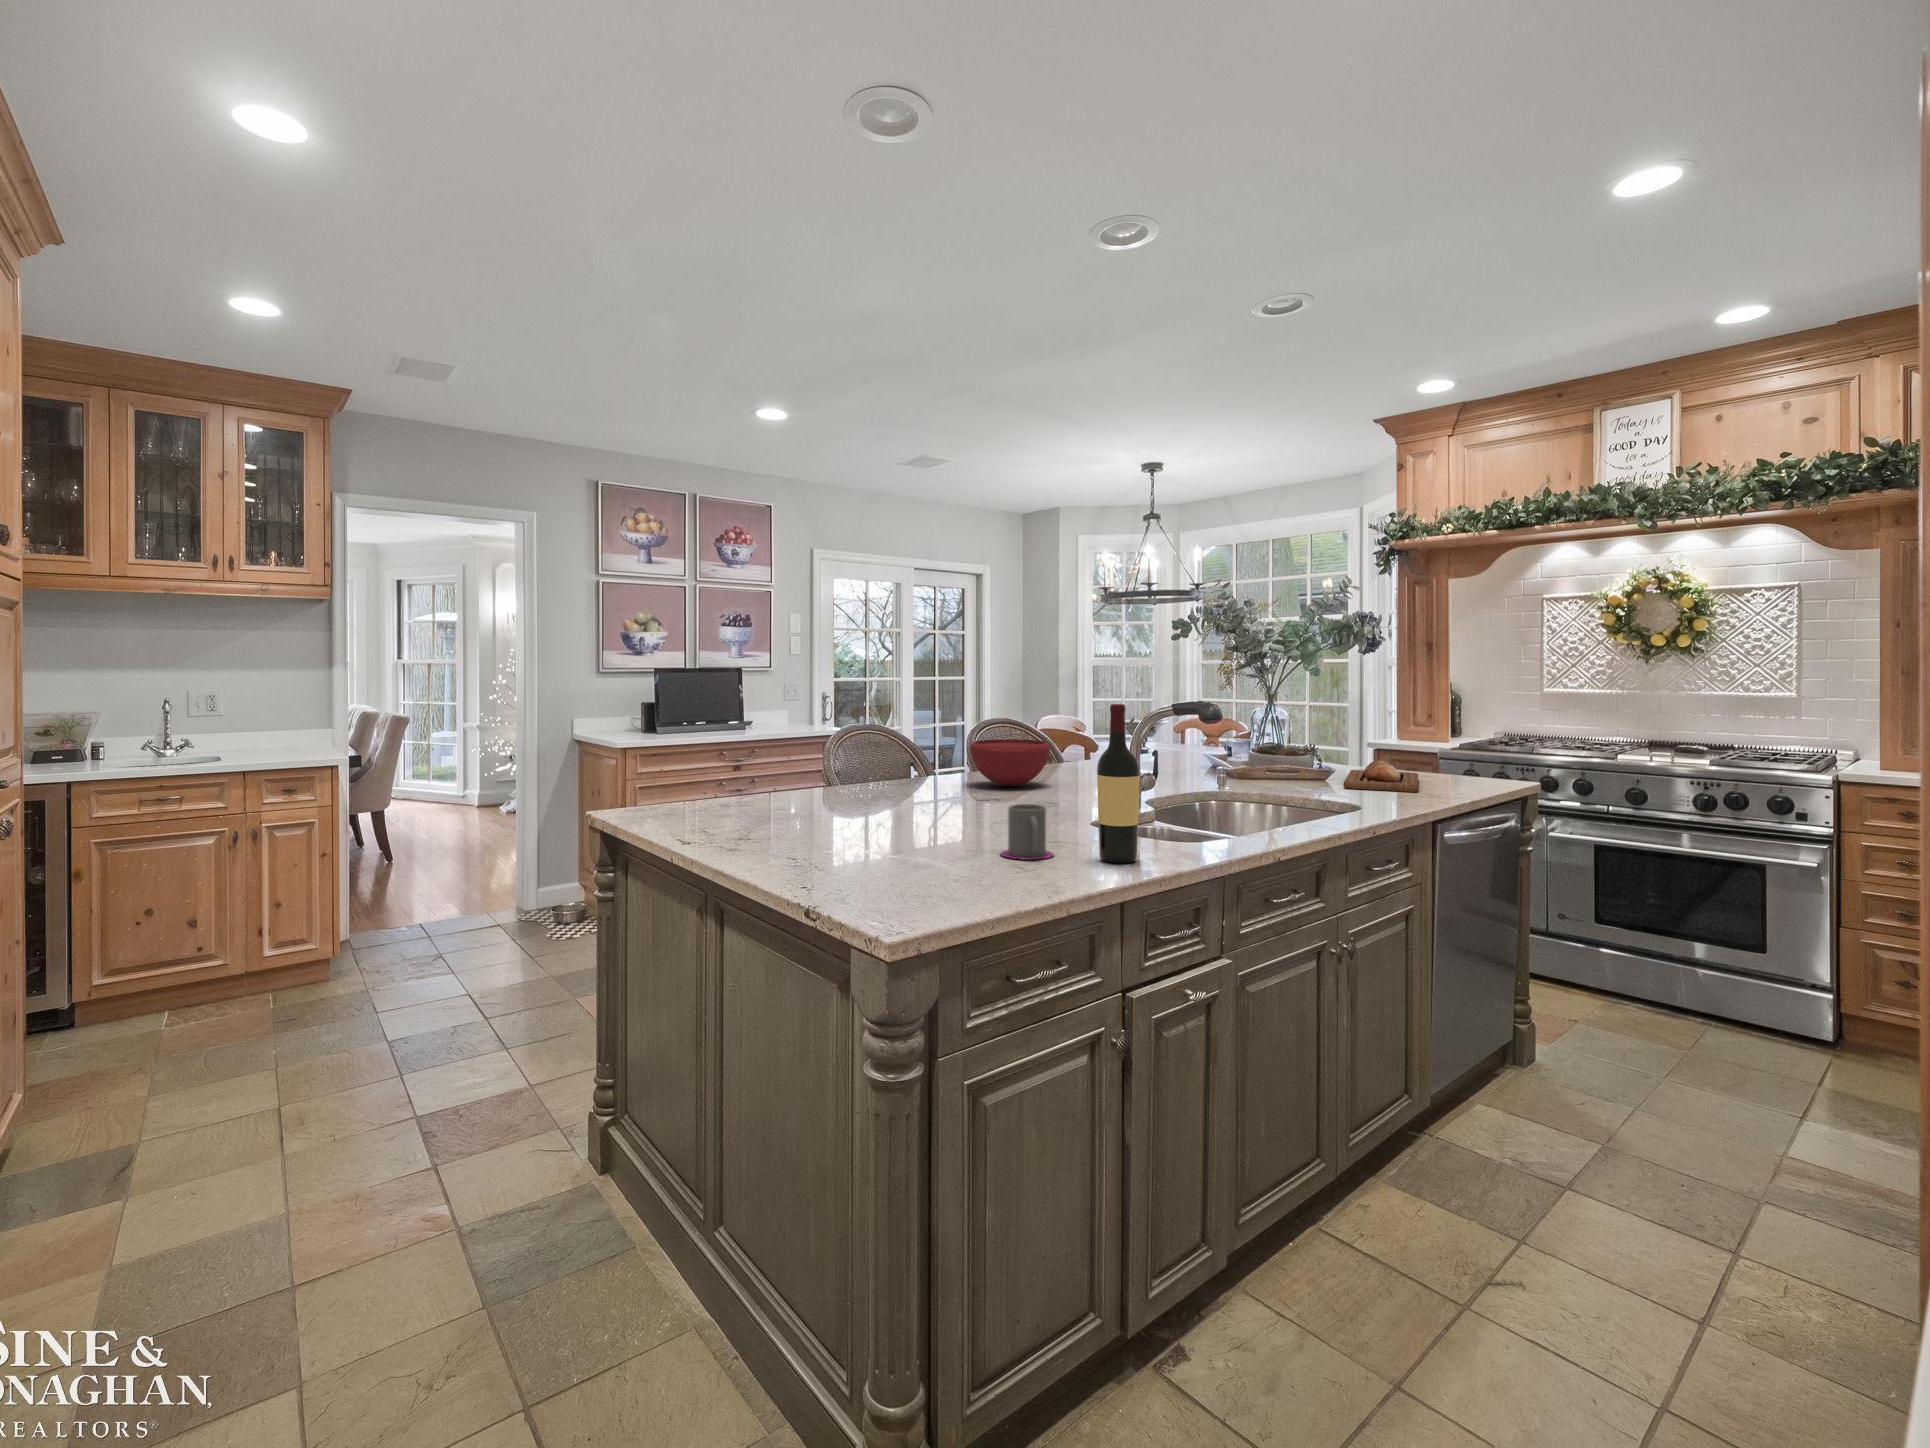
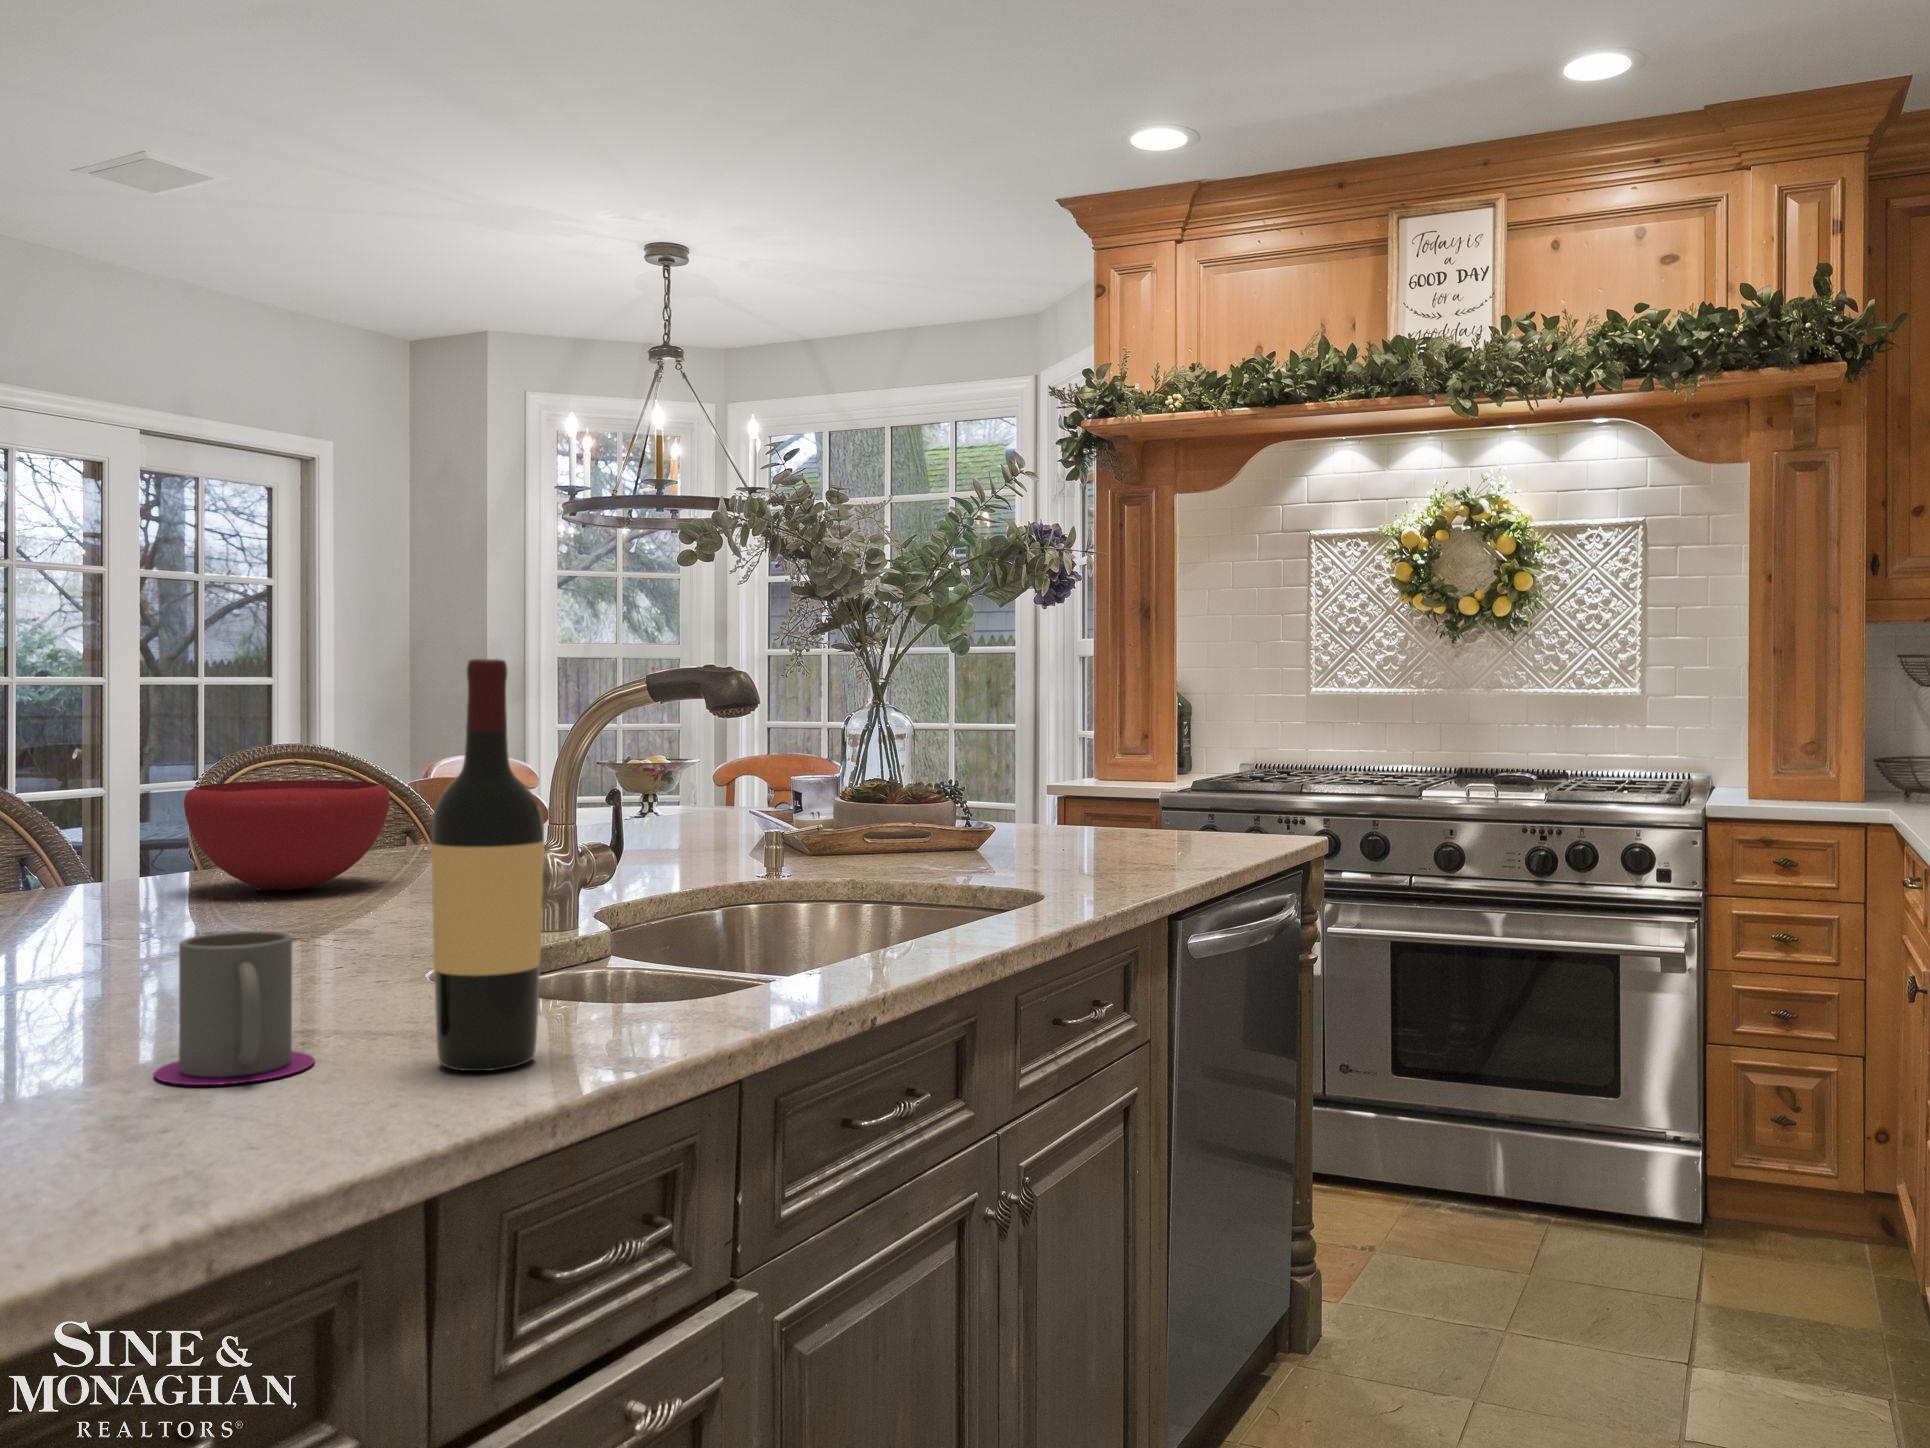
bread loaf: present [1343,760,1418,792] -> none [1007,807,1138,864]

